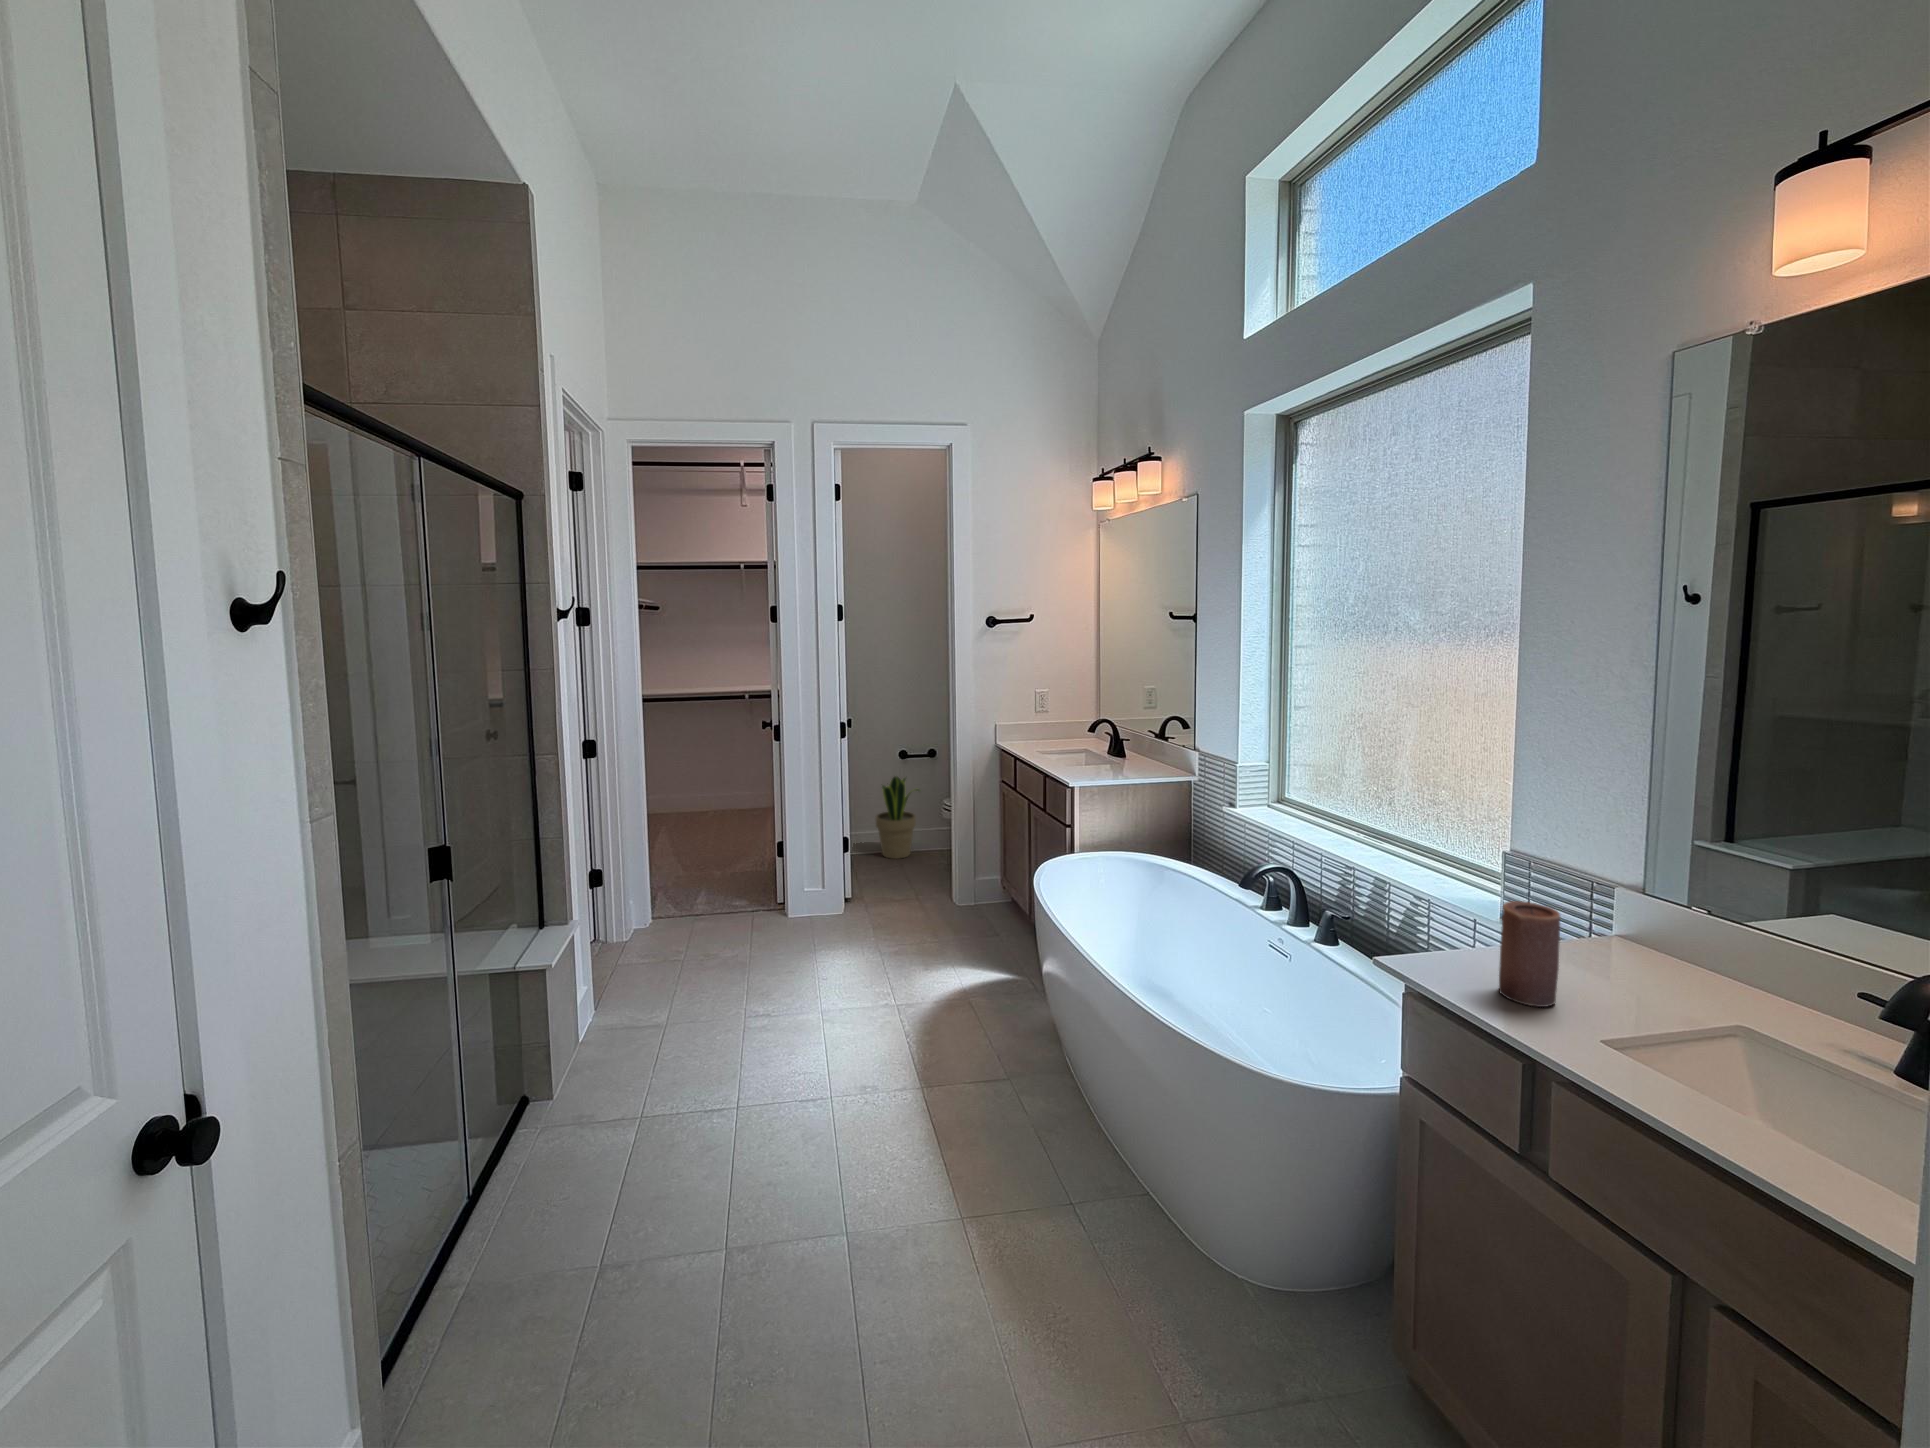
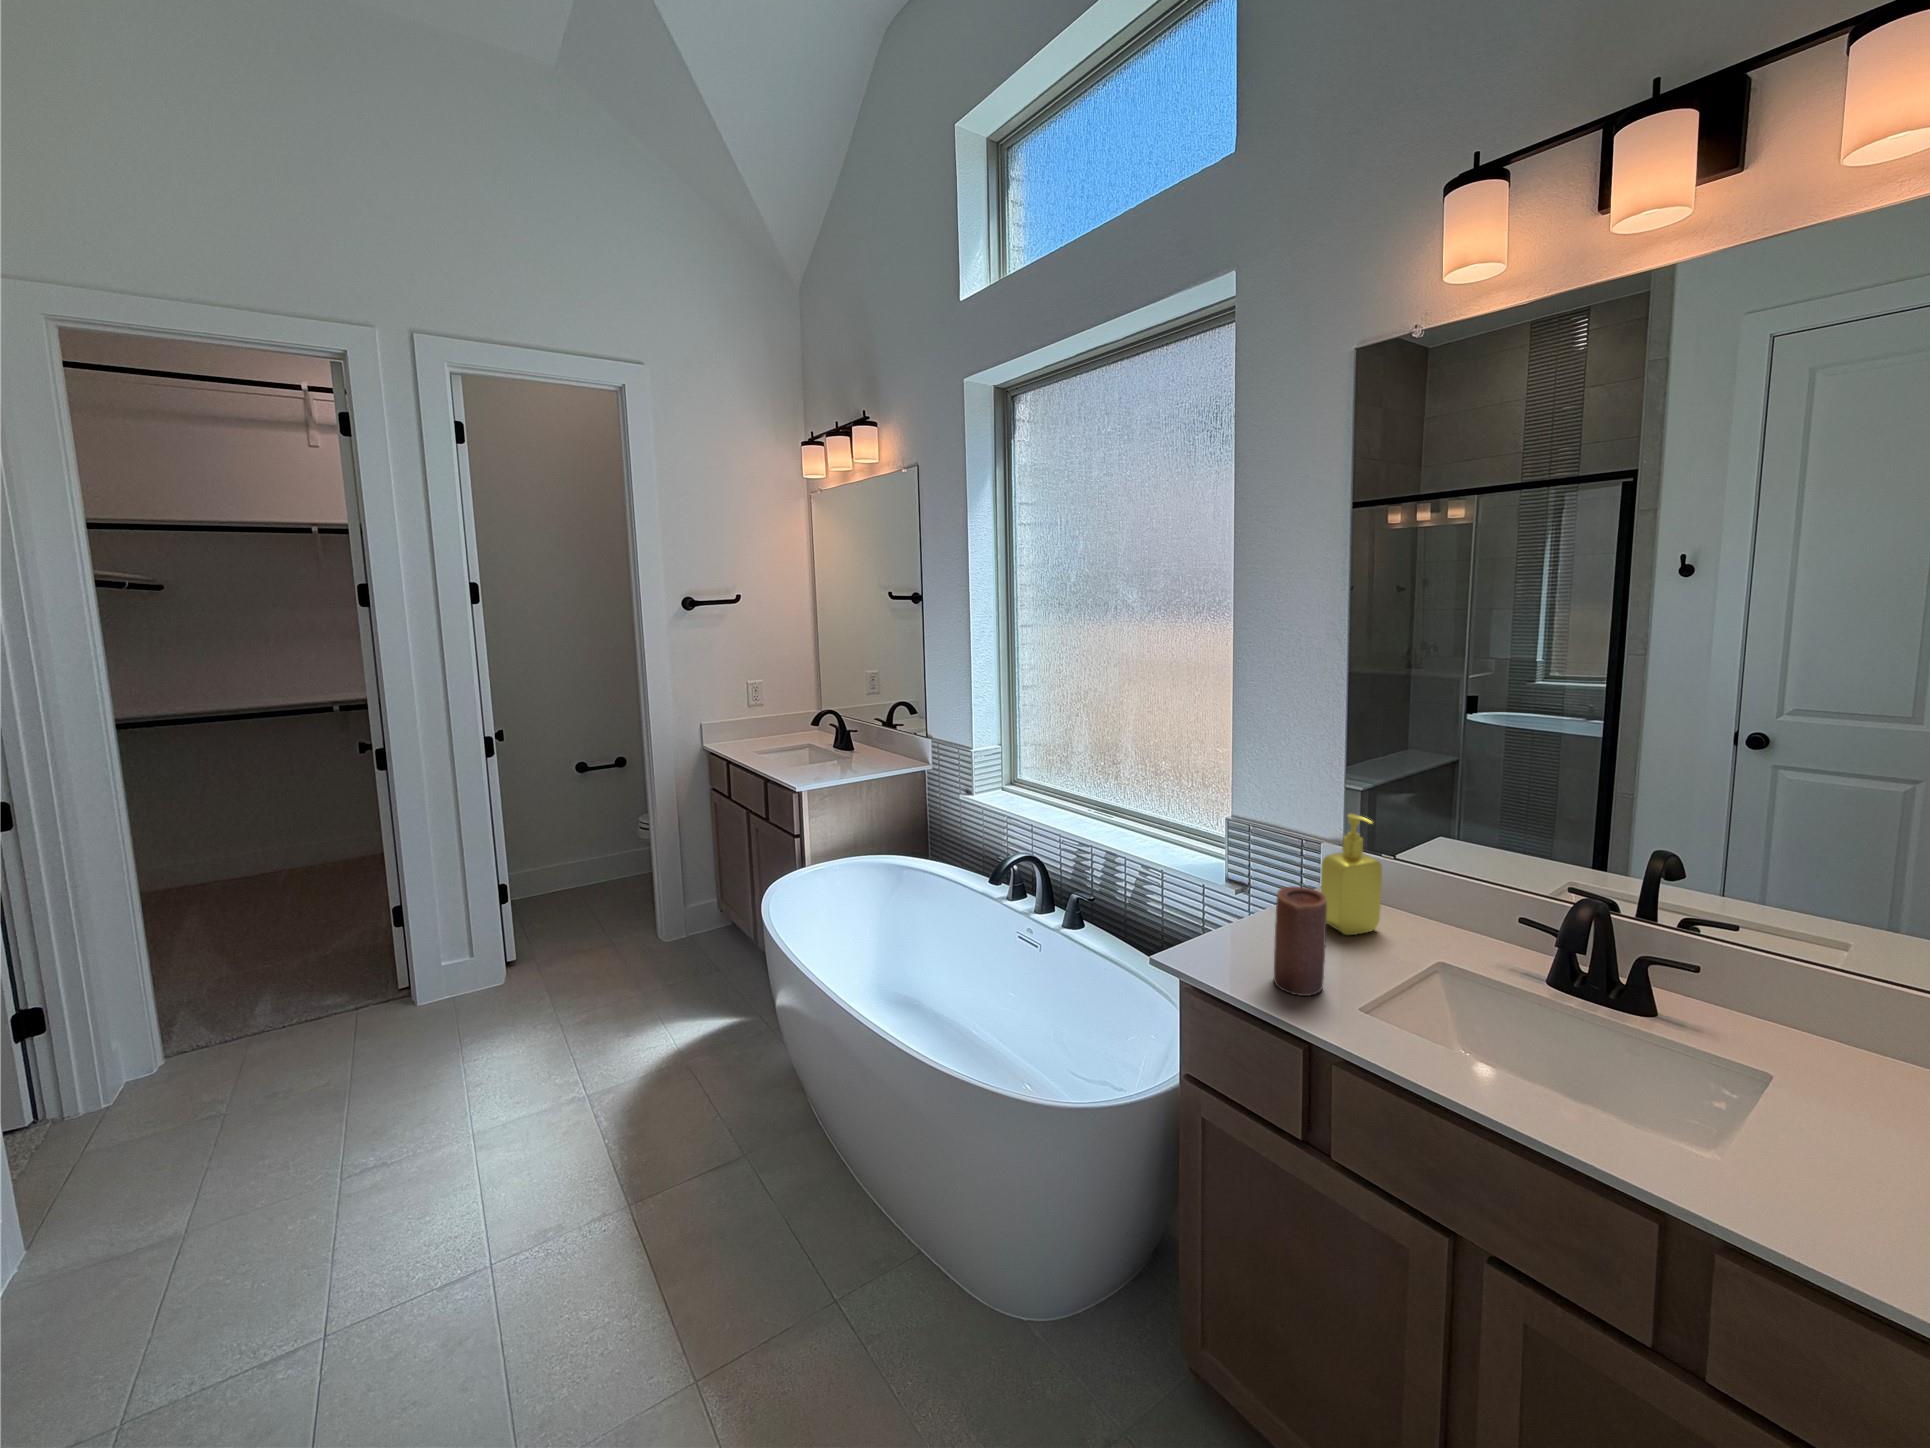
potted plant: present [876,776,919,859] -> none [549,792,612,896]
soap dispenser: none [1588,849,1672,978] -> present [1321,814,1382,935]

